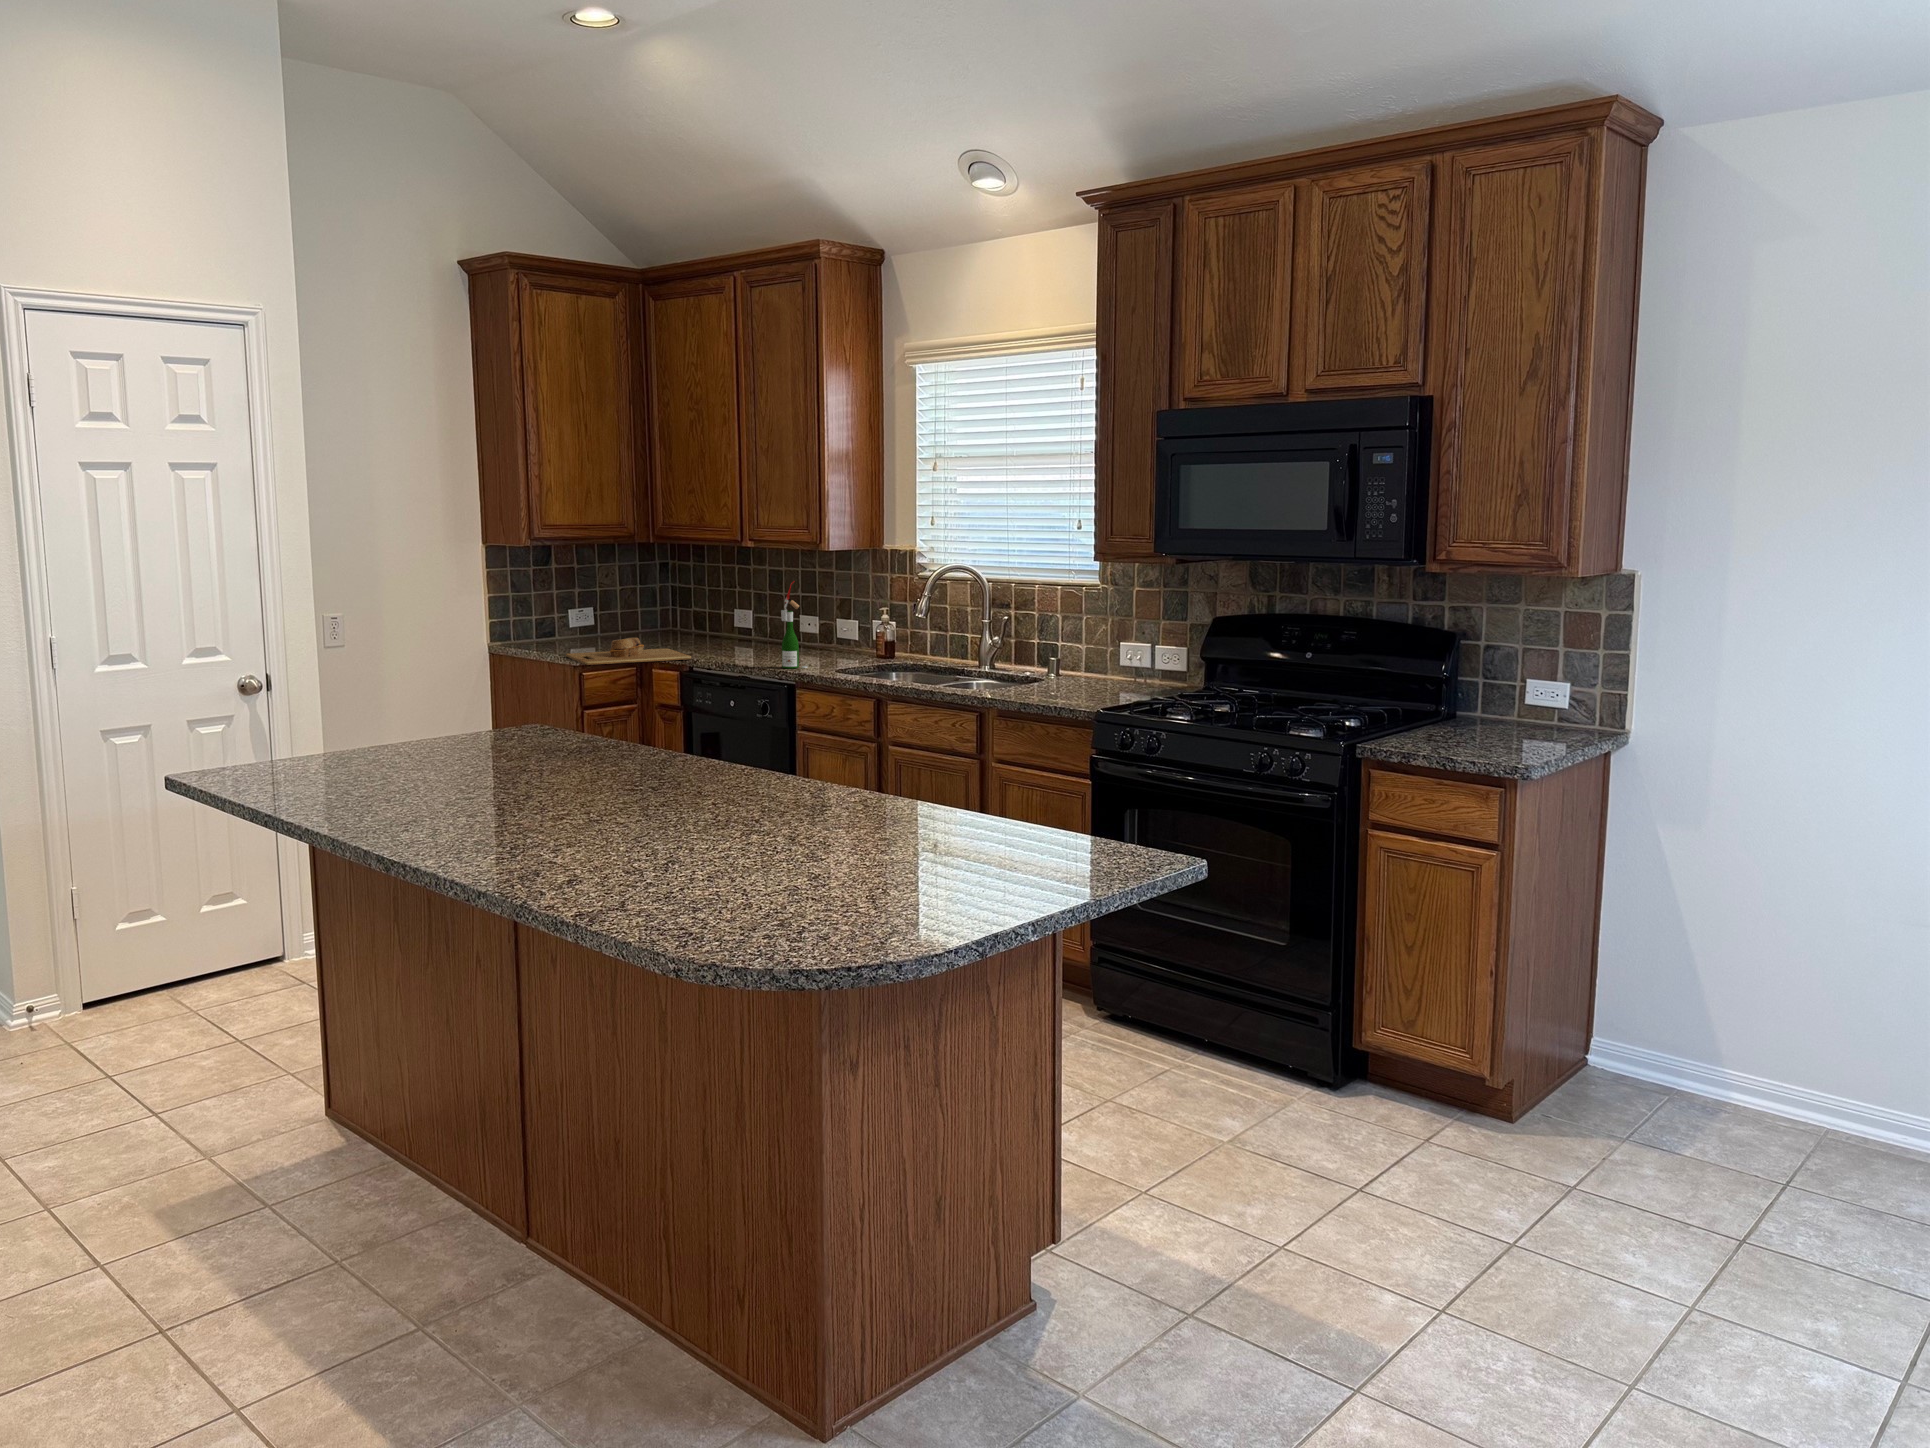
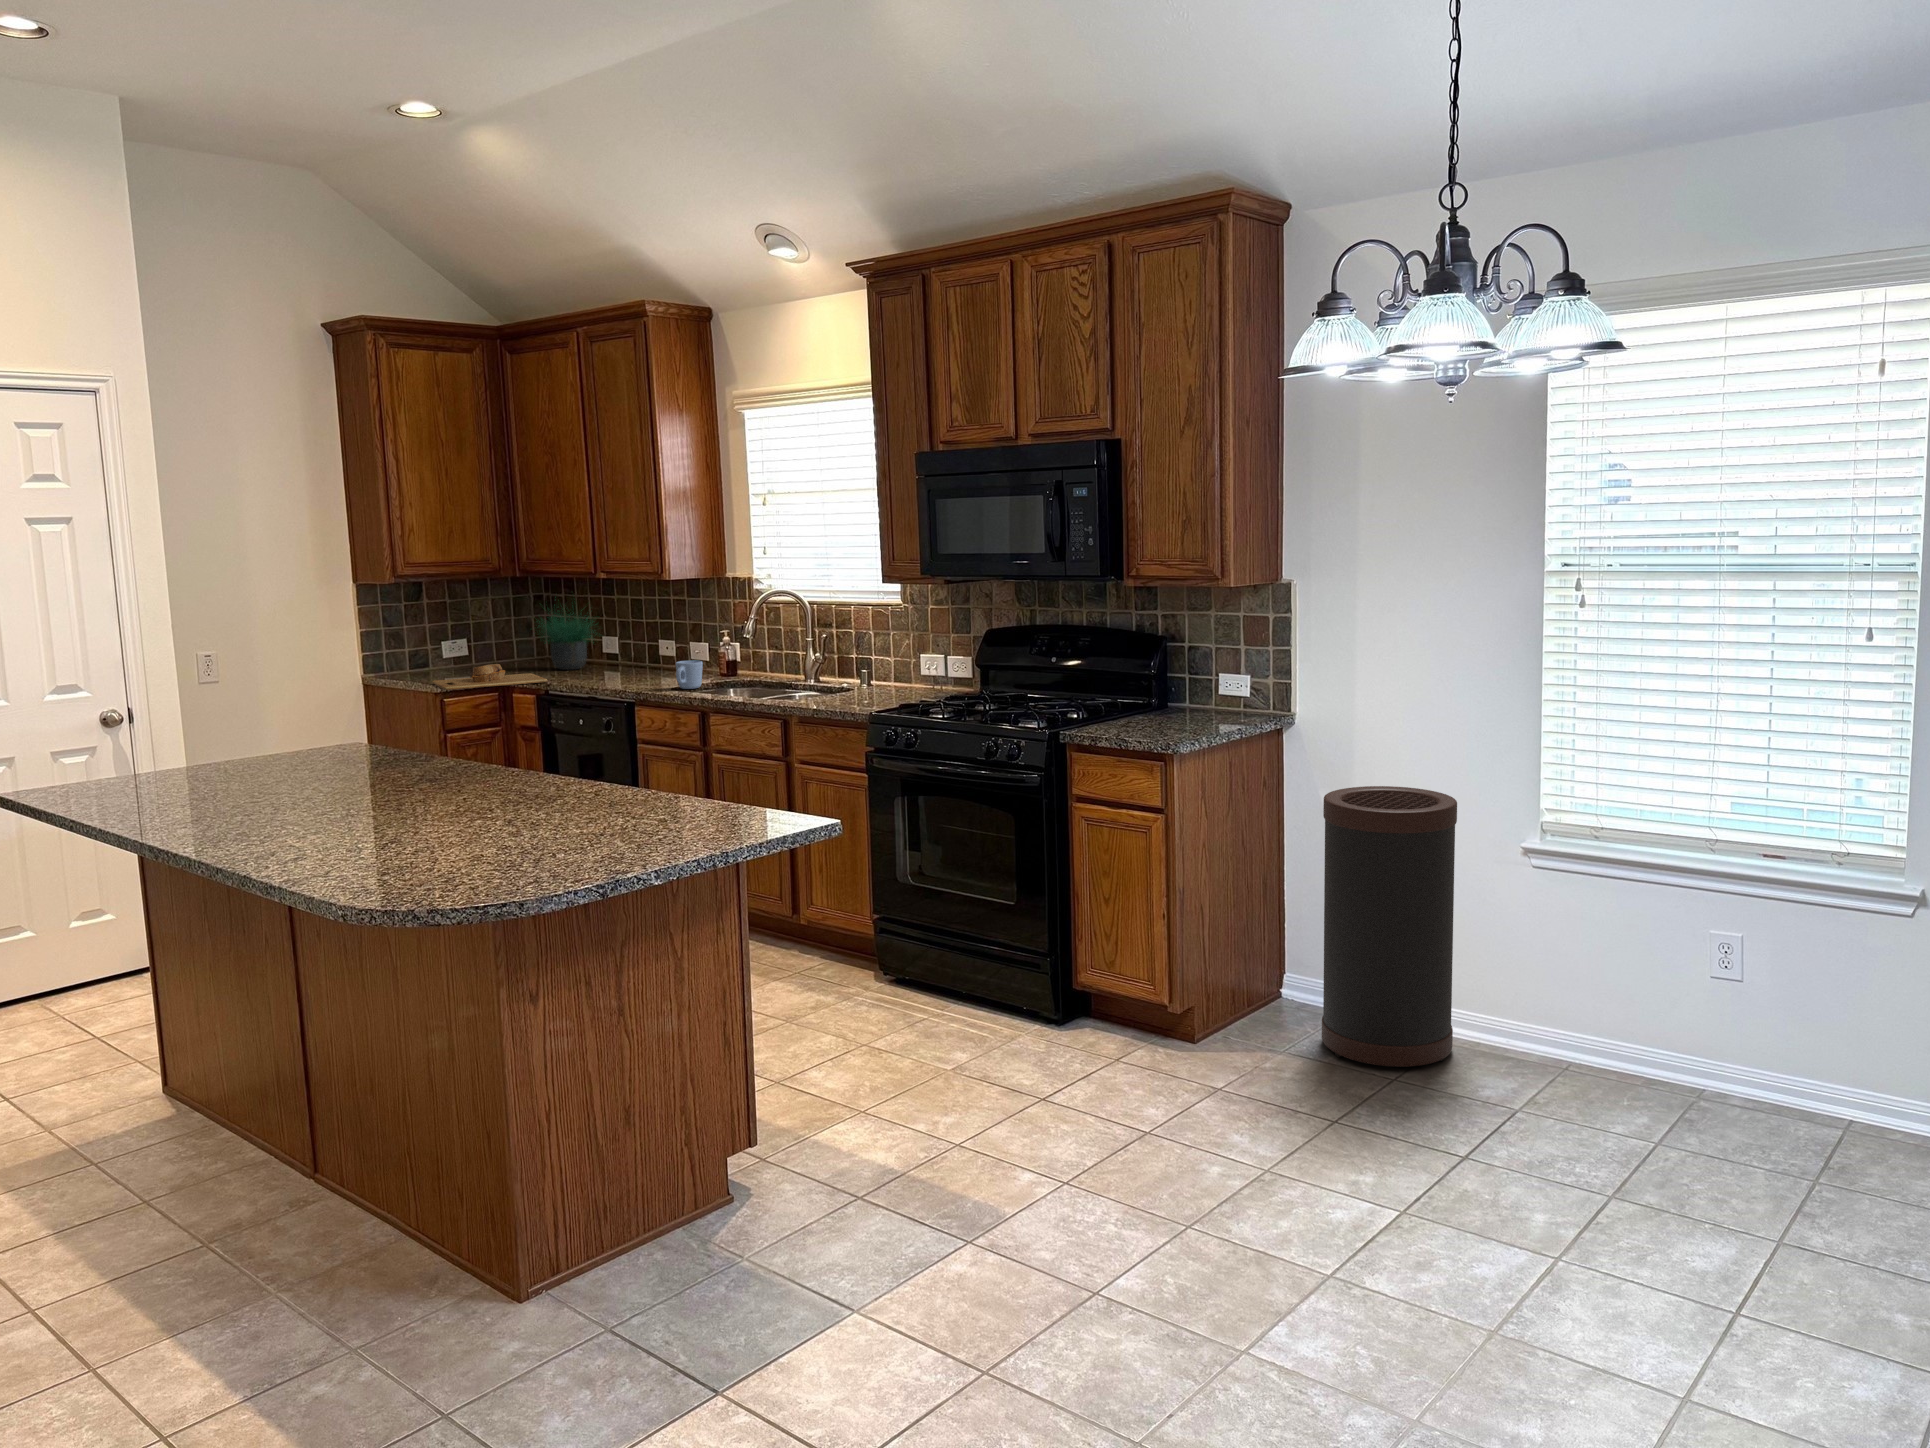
potted plant: none [658,557,743,645] -> present [539,611,594,670]
wine bottle: present [781,581,807,669] -> none [622,608,648,687]
mug: none [844,641,874,673] -> present [676,660,703,689]
trash can: none [1670,824,1875,1170] -> present [1322,786,1457,1067]

